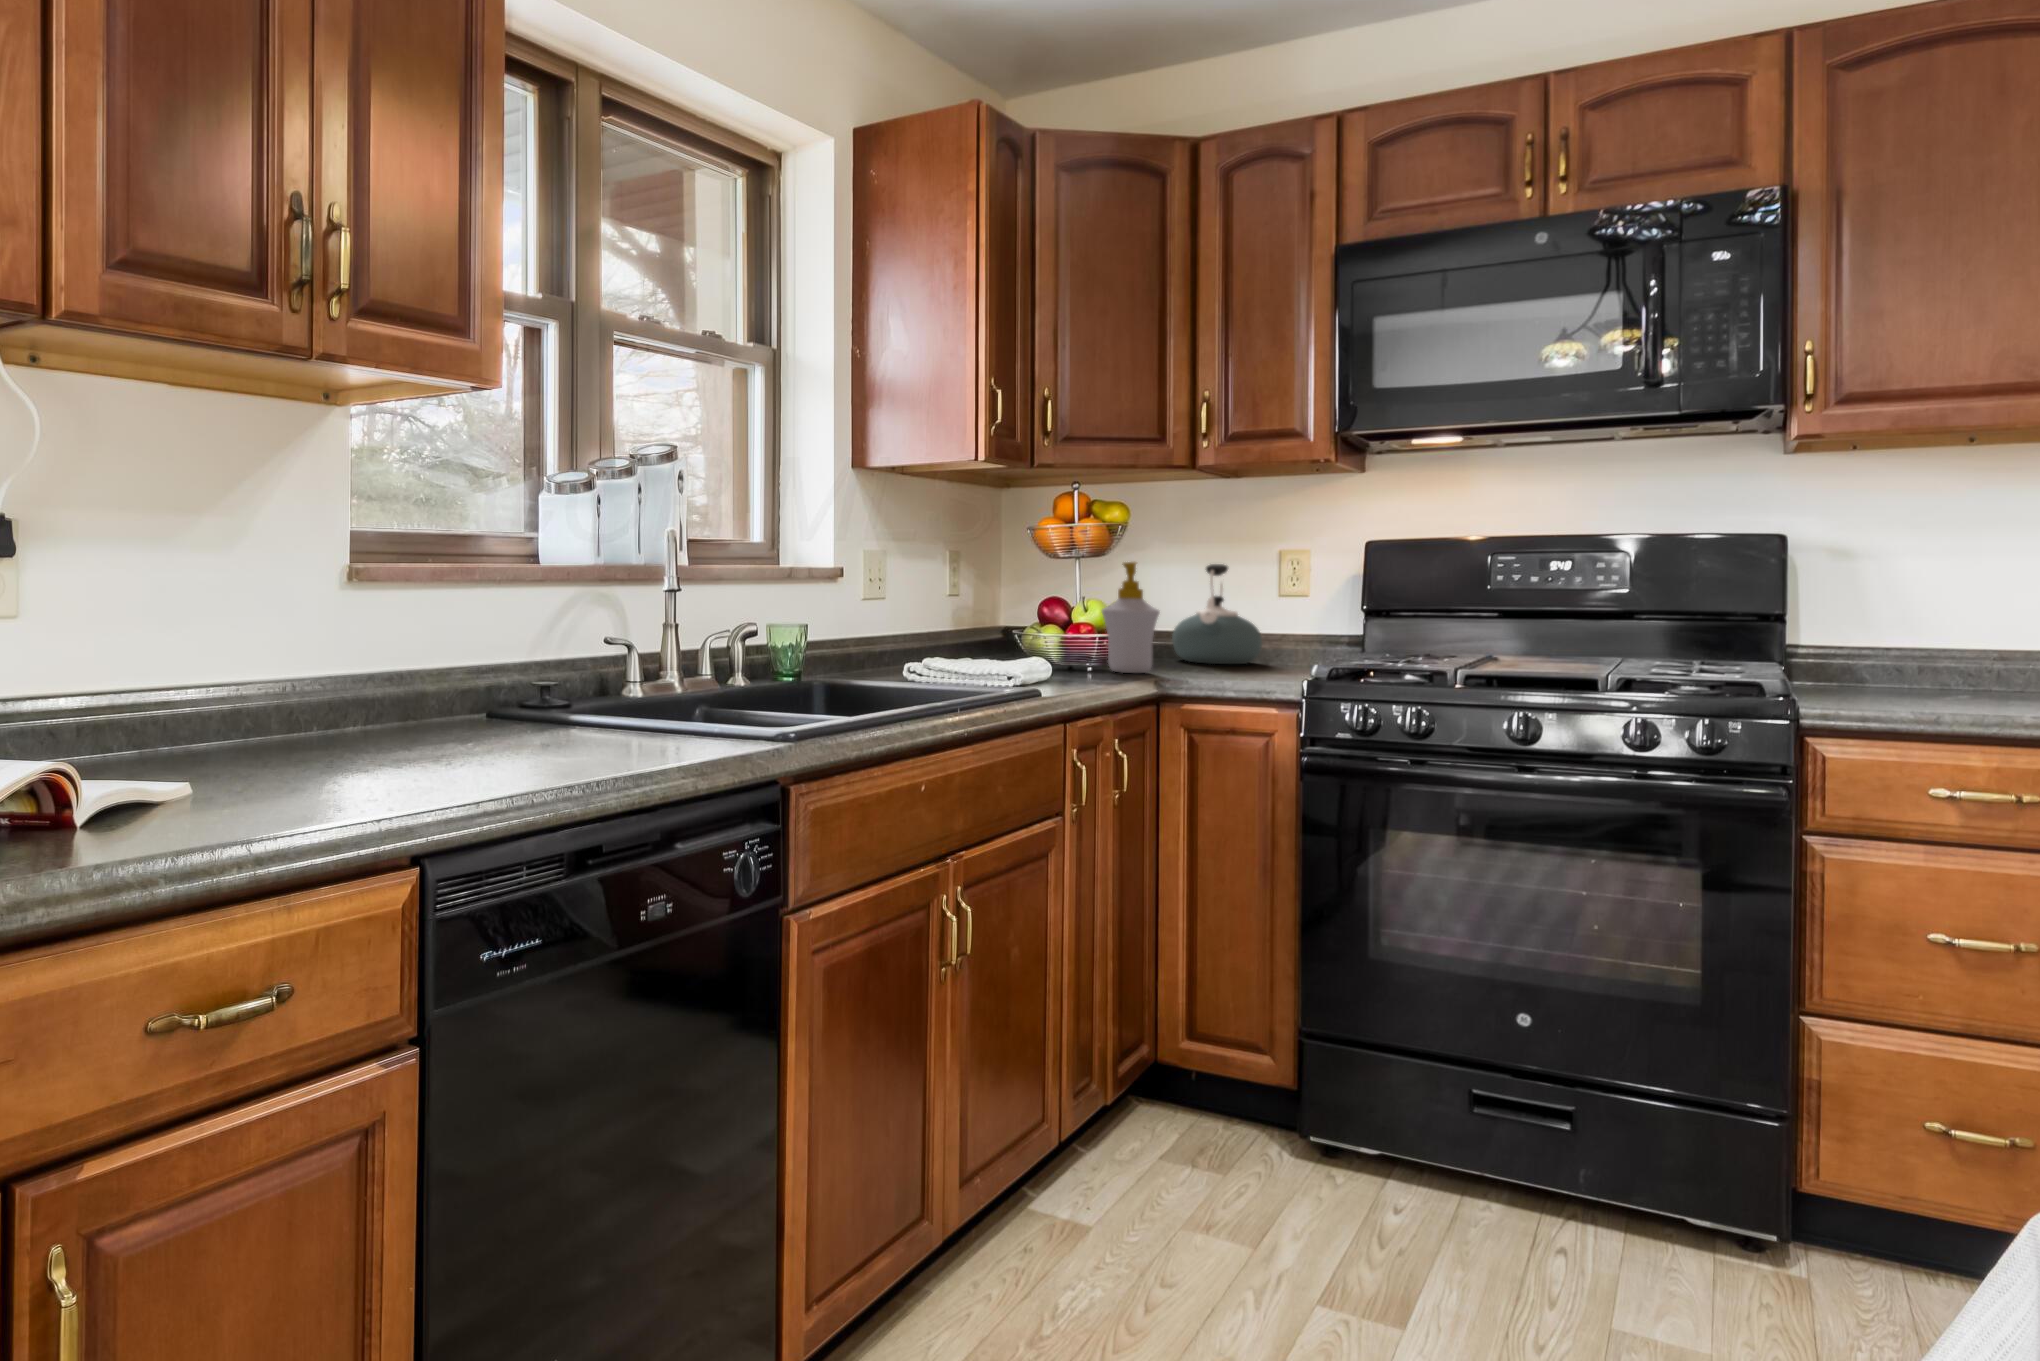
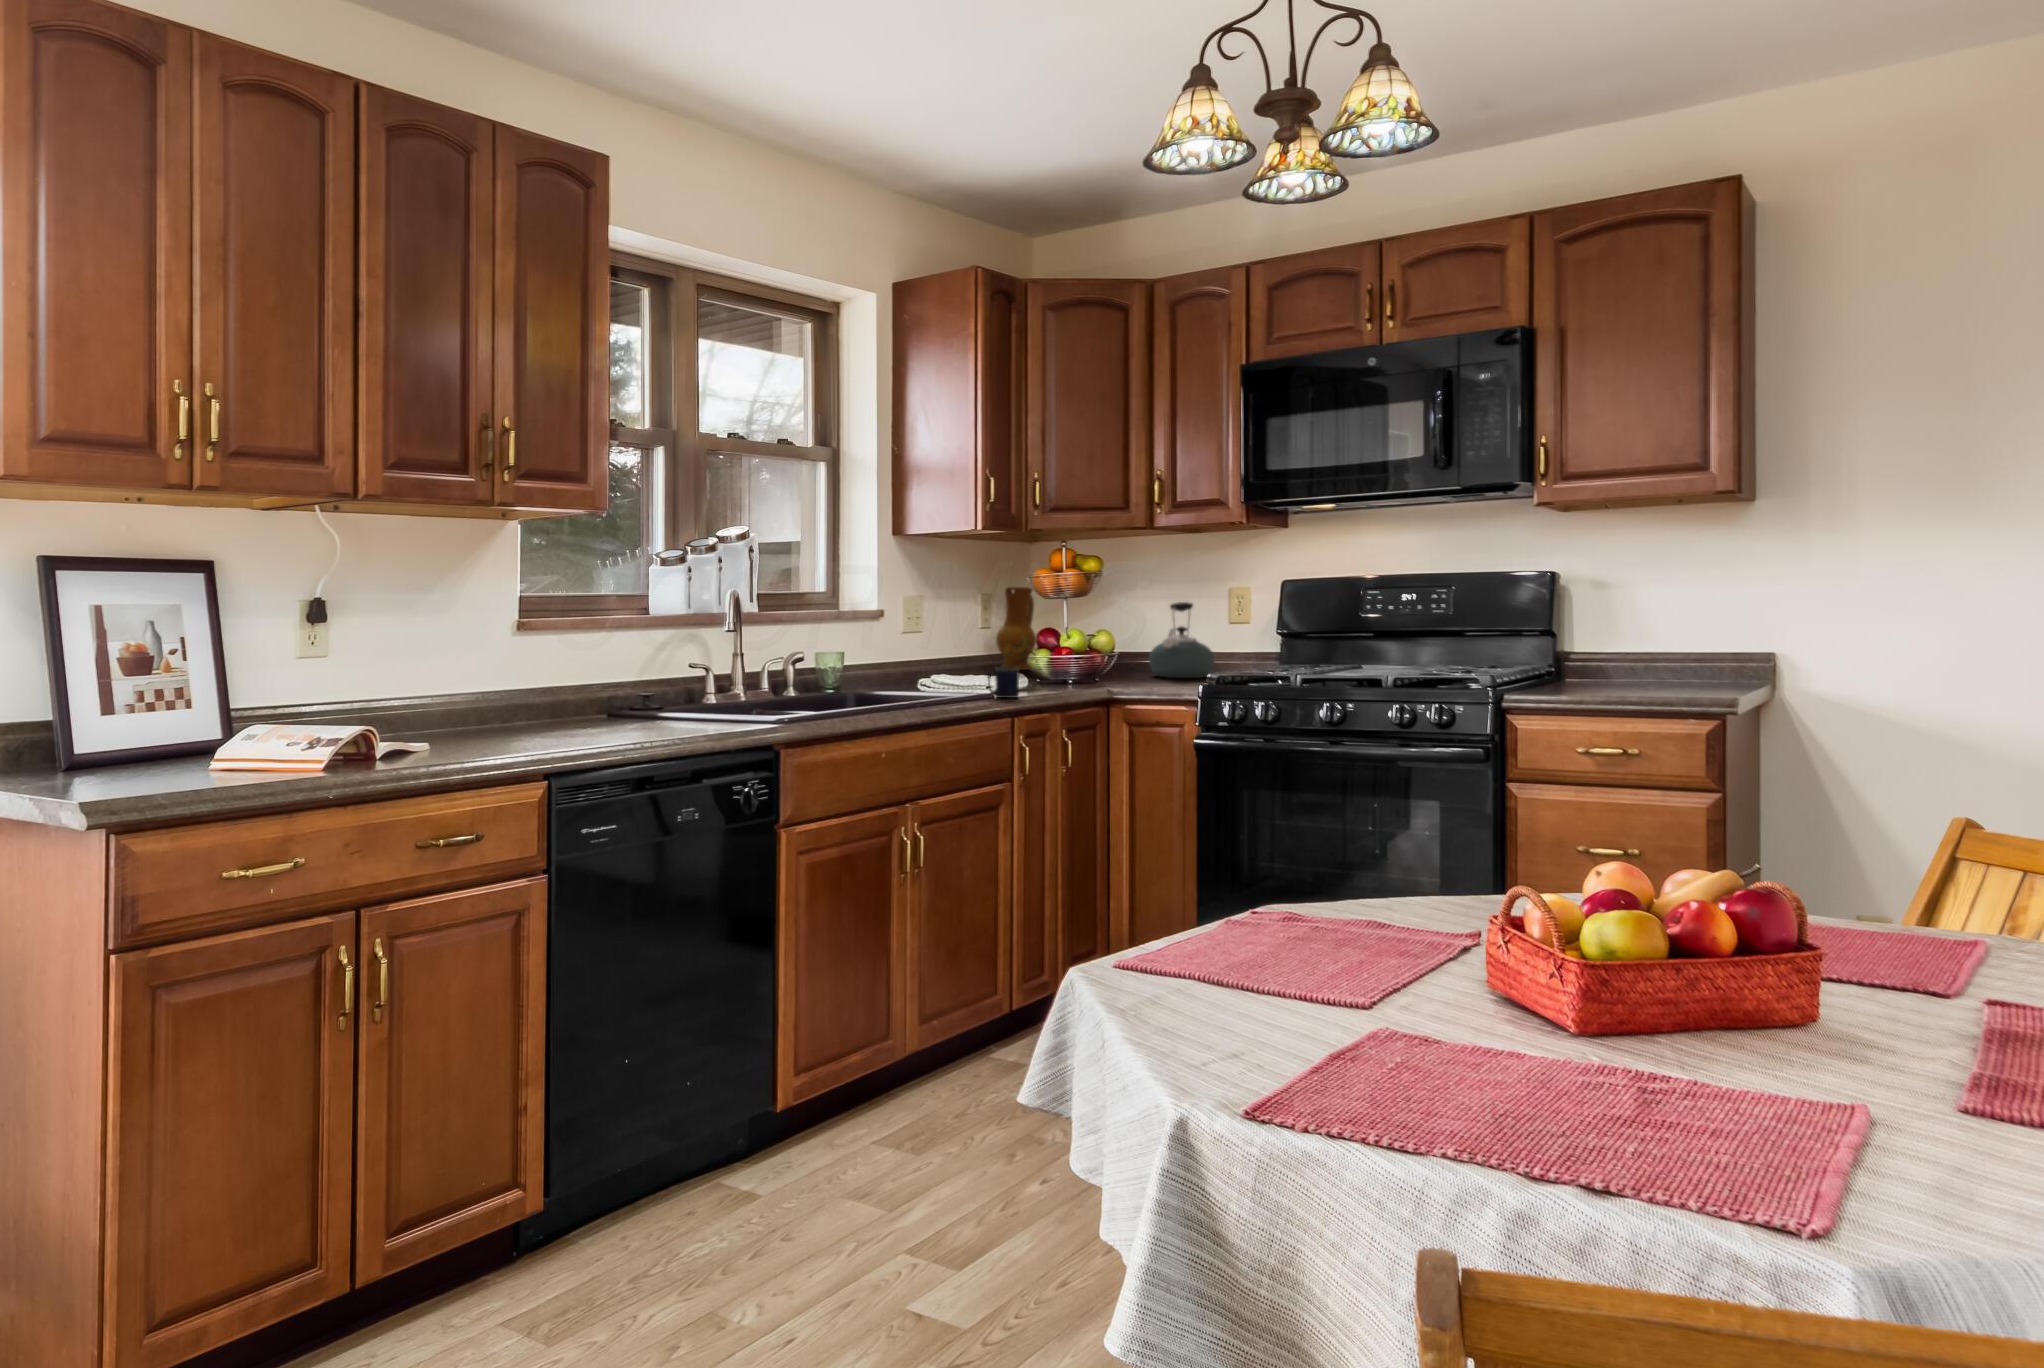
ceramic jug: none [963,541,1016,650] -> present [996,587,1037,670]
soap bottle: present [1102,562,1160,673] -> none [1076,603,1119,685]
mug: none [1013,647,1061,693] -> present [988,667,1020,698]

